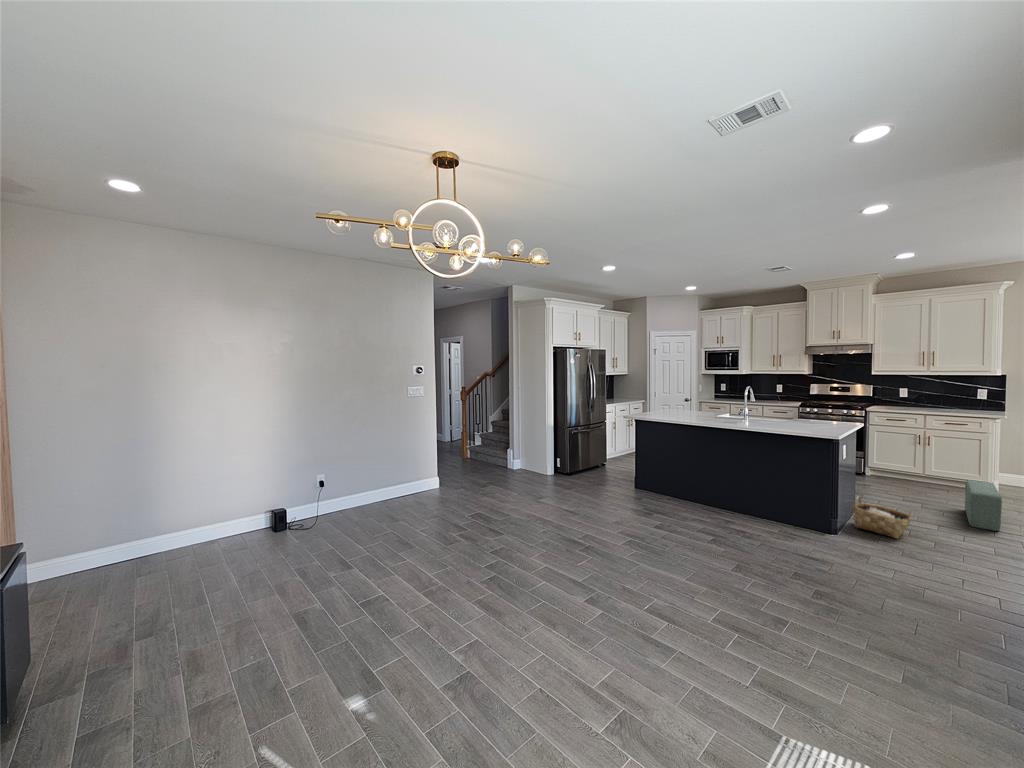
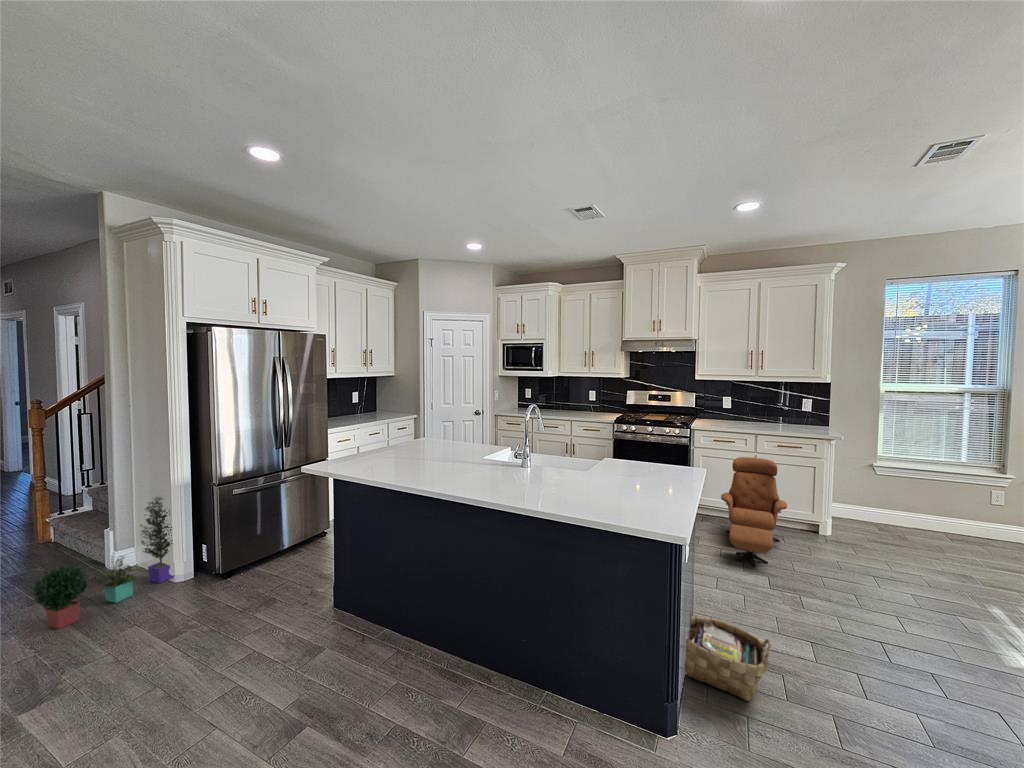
armchair: none [893,431,953,501] -> present [721,457,787,567]
potted plant: none [504,432,546,485] -> present [32,497,173,629]
pouf: present [965,480,1002,531] -> none [811,539,871,635]

